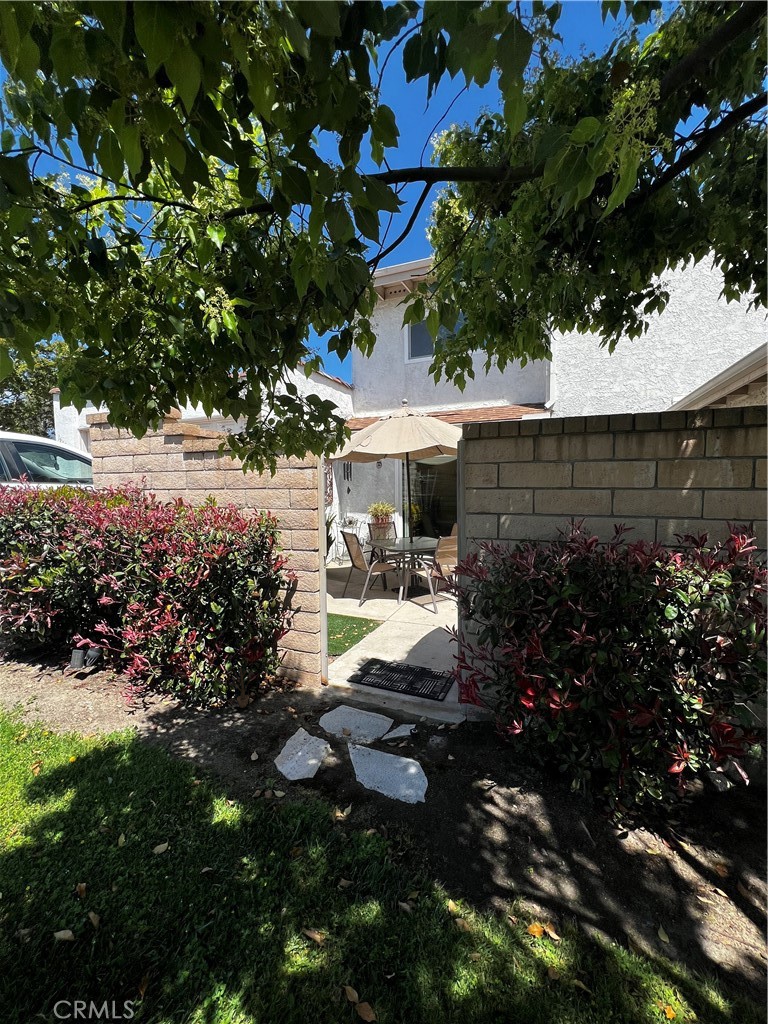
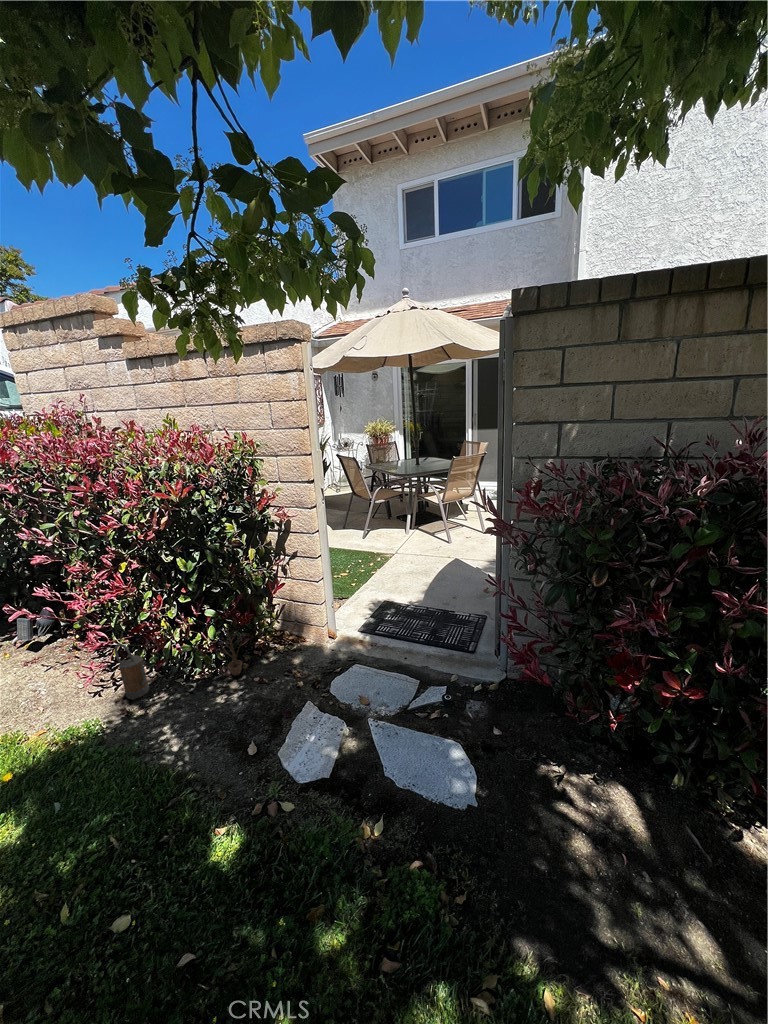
watering can: none [148,673,174,720] -> present [115,644,149,699]

